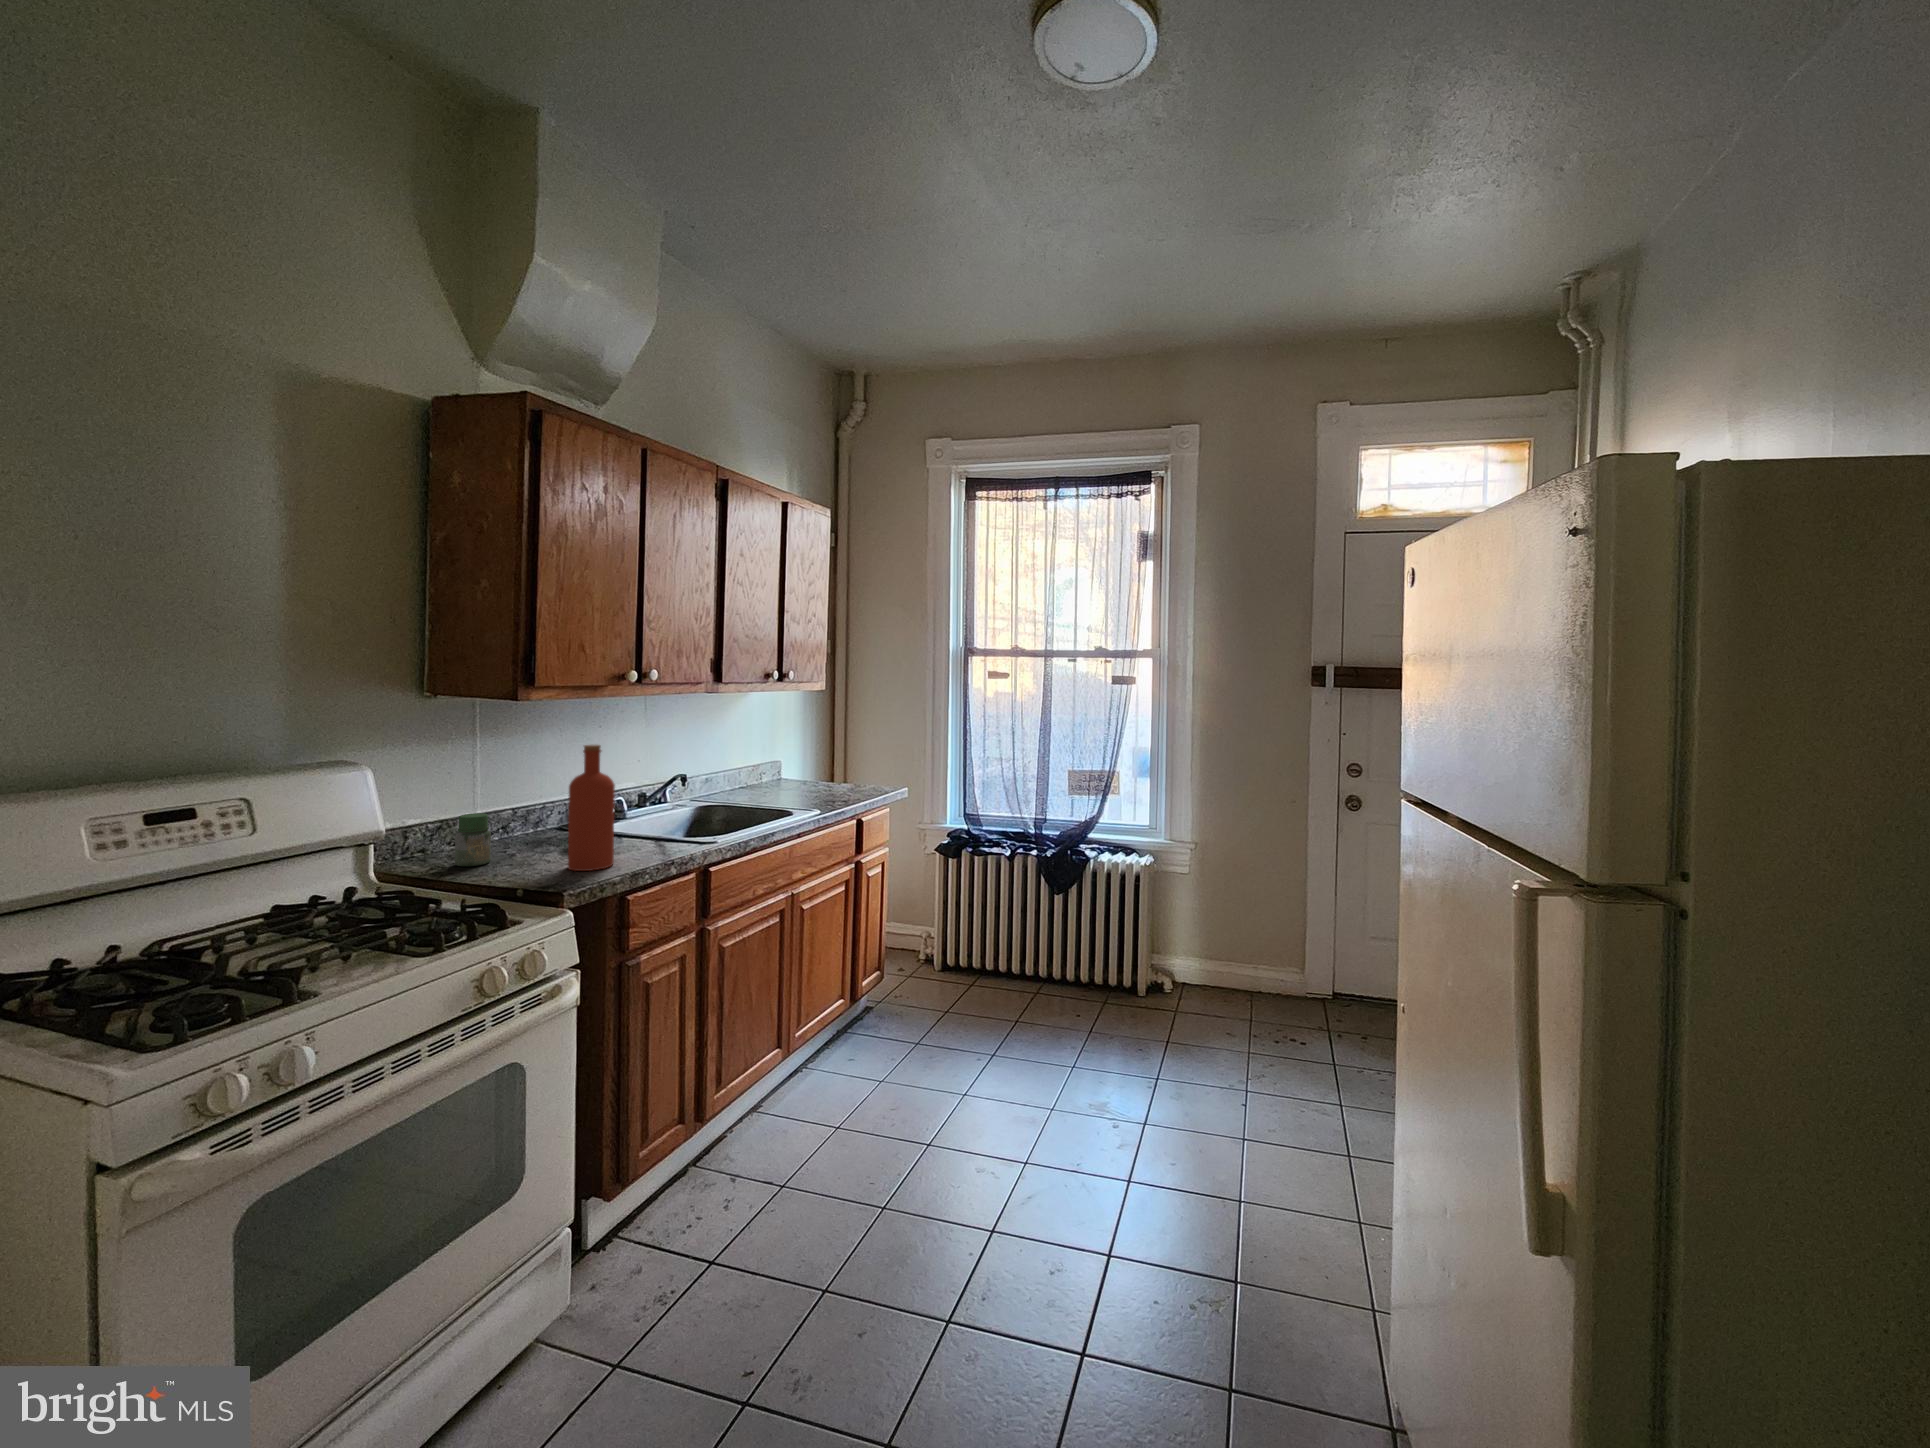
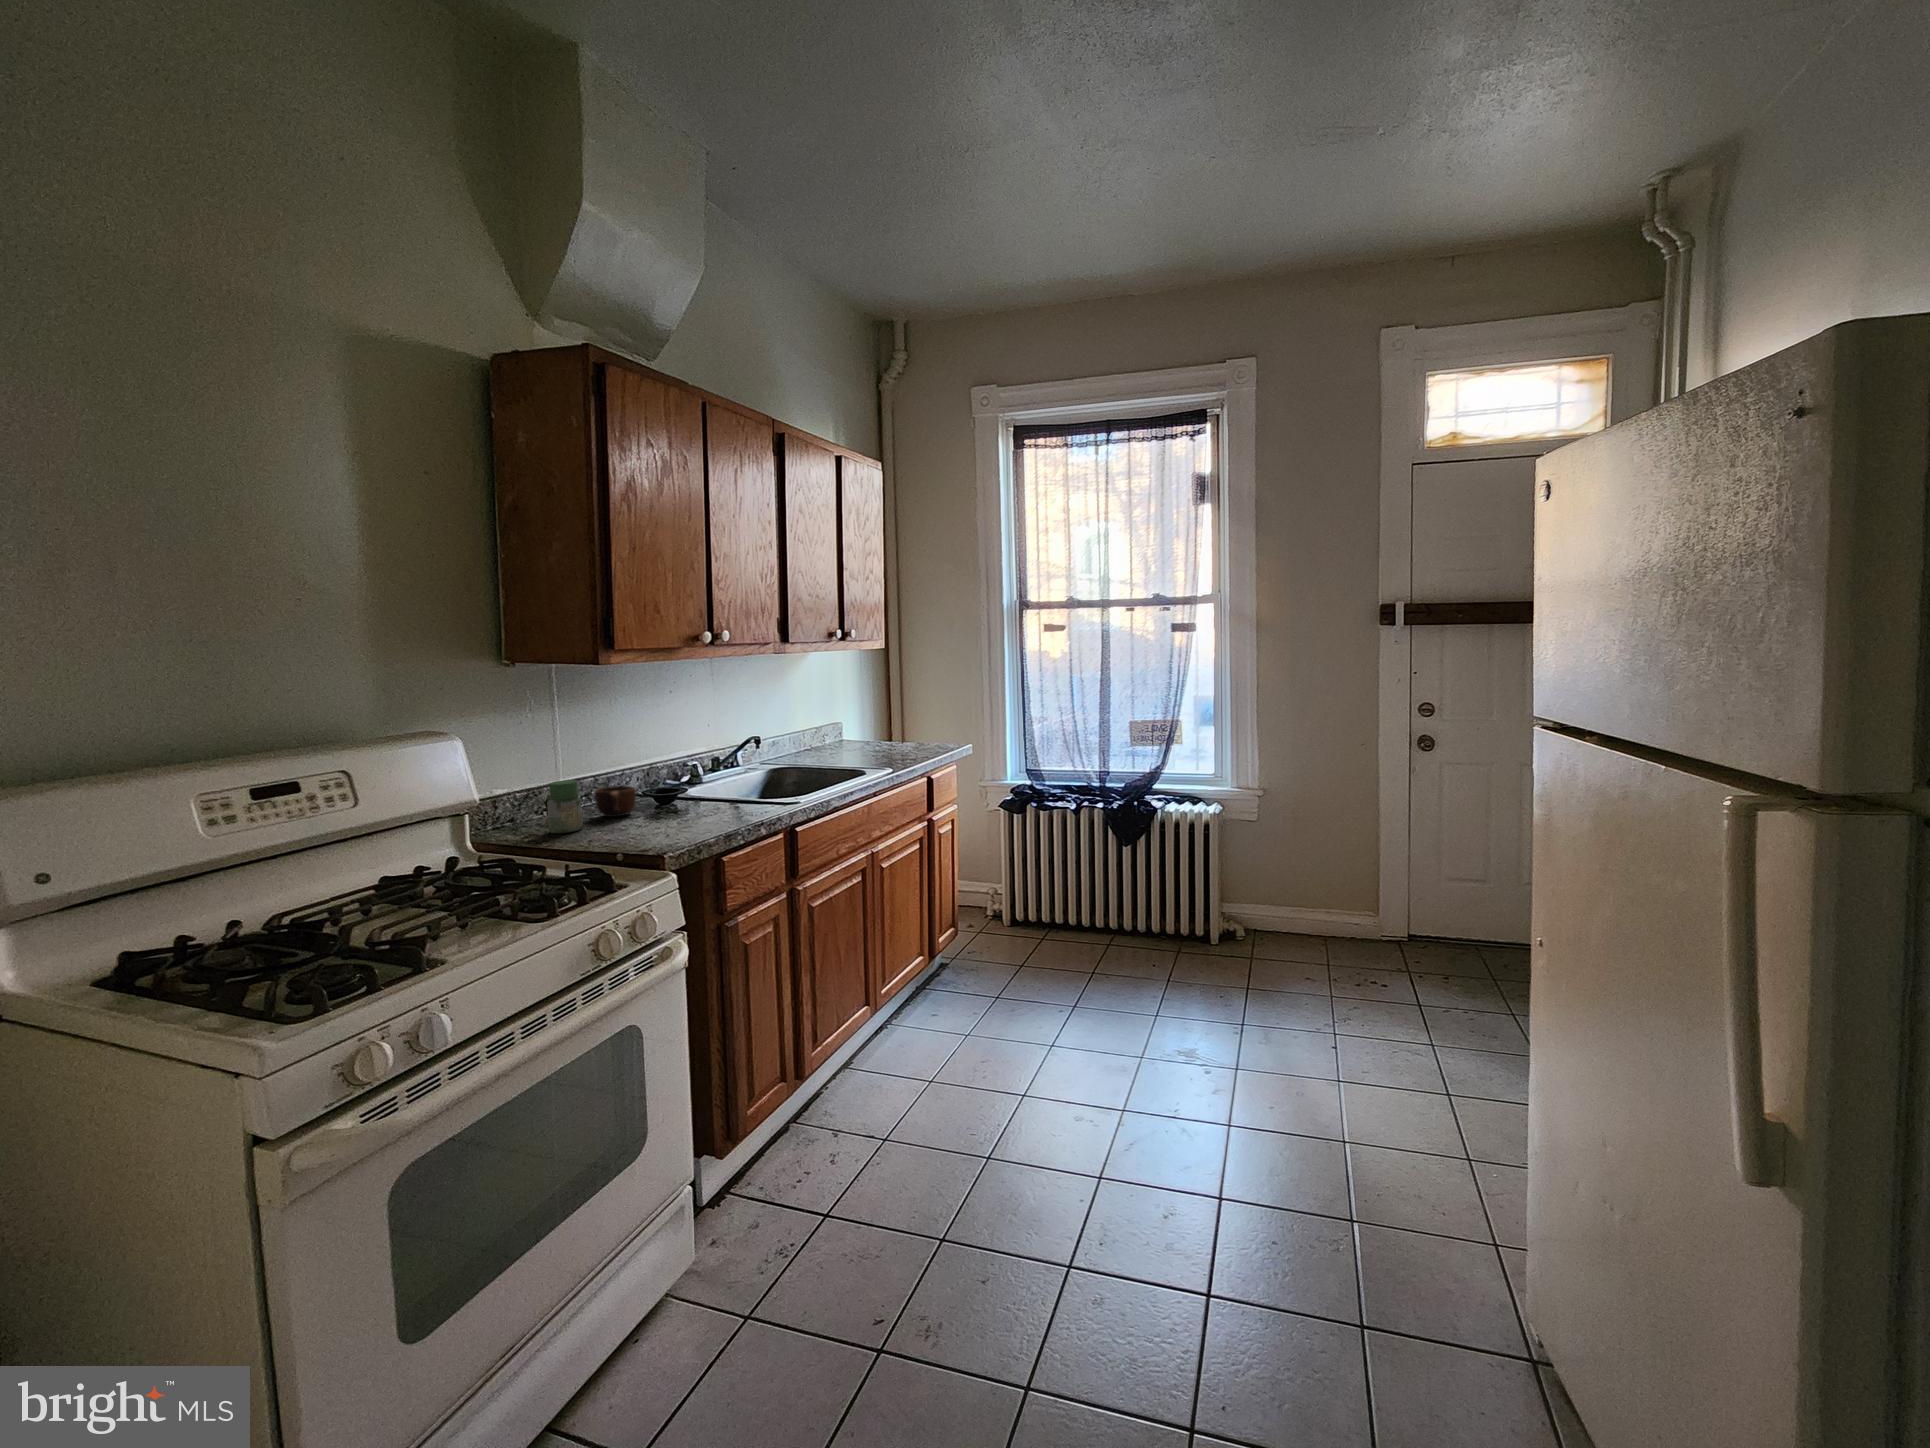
bottle: present [568,745,615,871] -> none [657,707,705,834]
mug: none [507,820,551,851] -> present [594,786,637,817]

